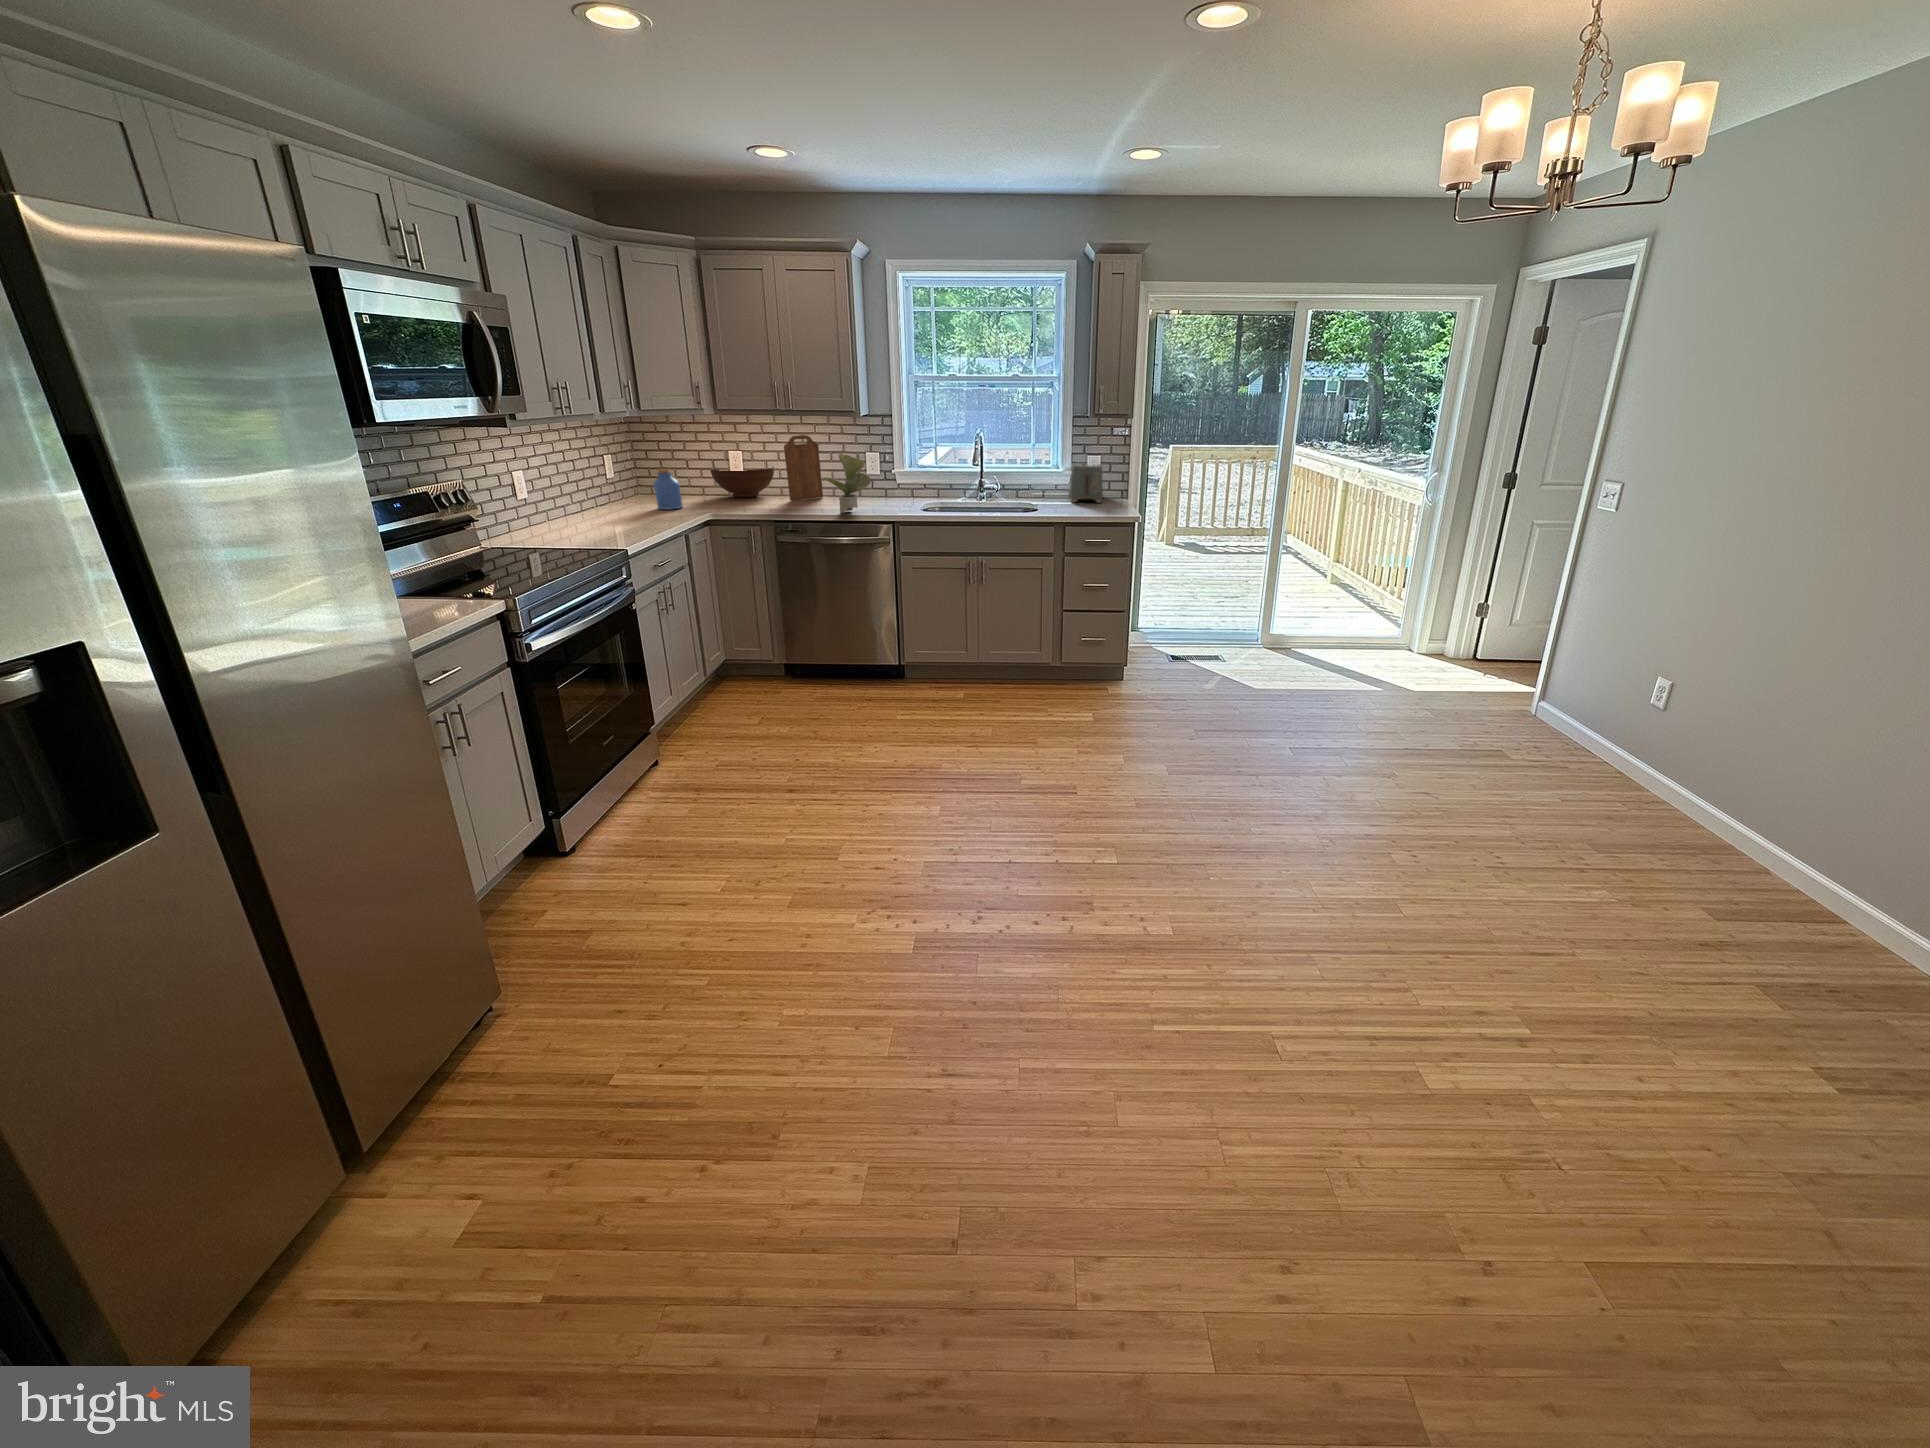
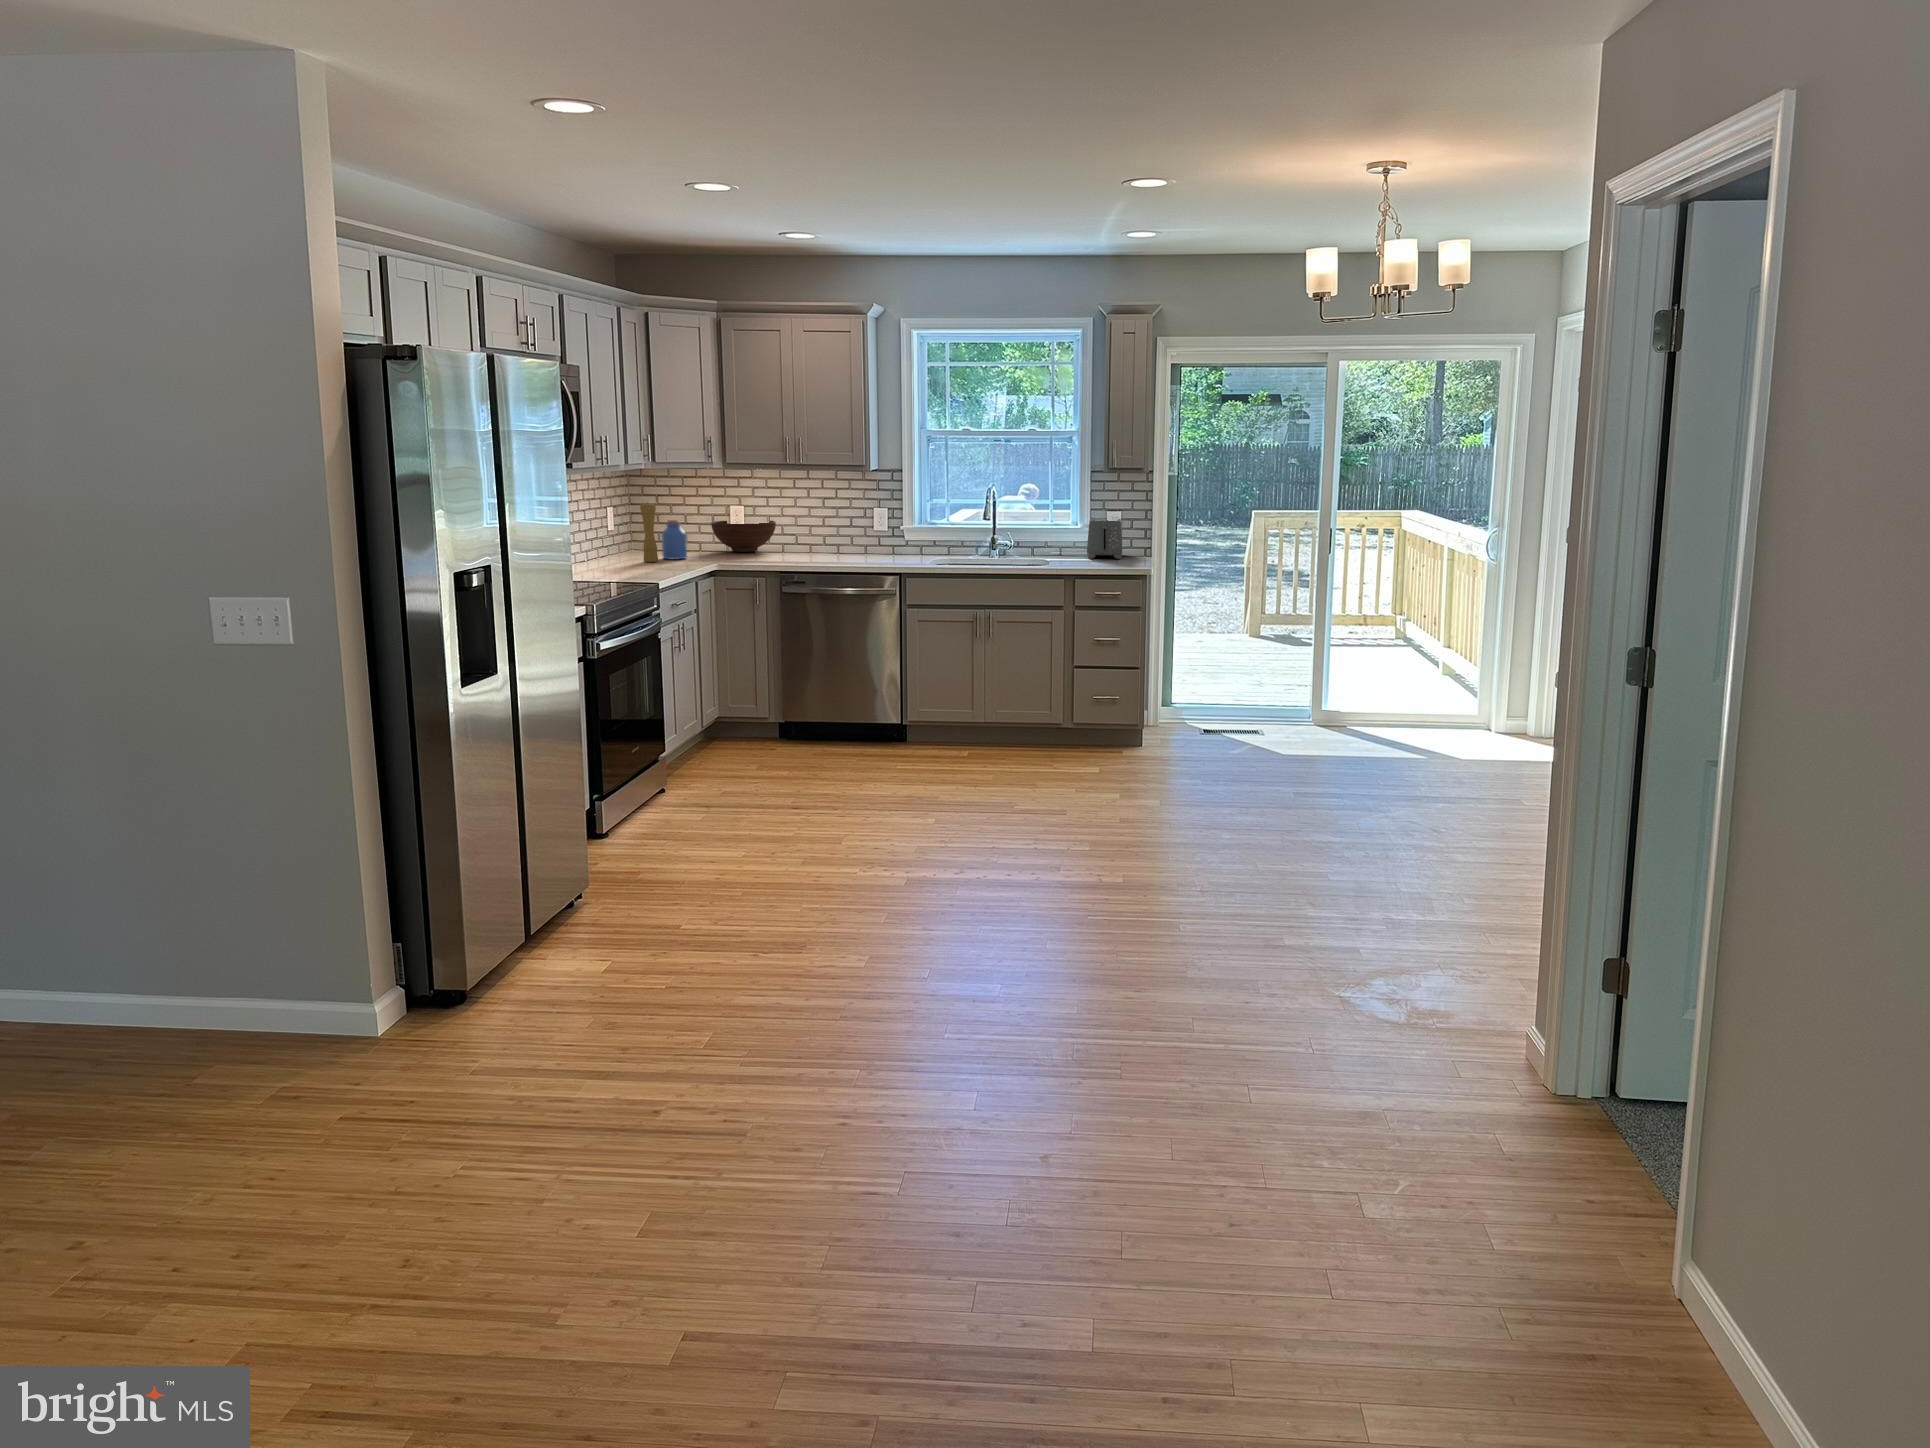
cutting board: present [784,435,823,501] -> none [790,489,825,555]
pepper mill: none [623,453,650,515] -> present [640,503,658,562]
potted plant: present [824,453,871,513] -> none [833,504,879,563]

